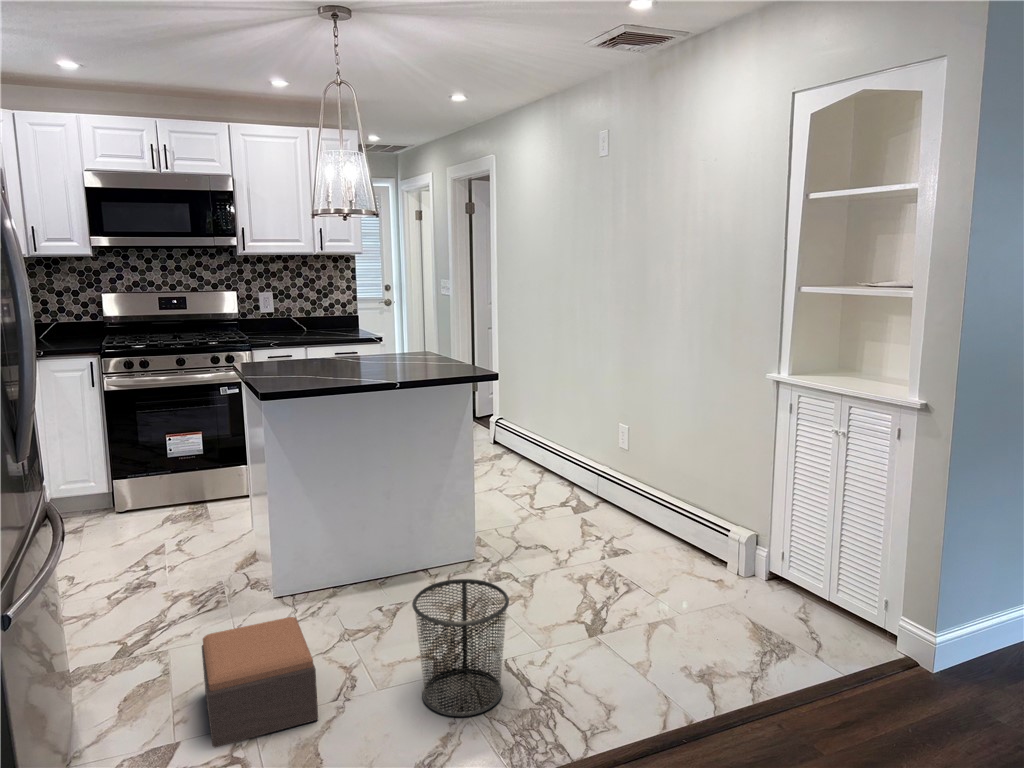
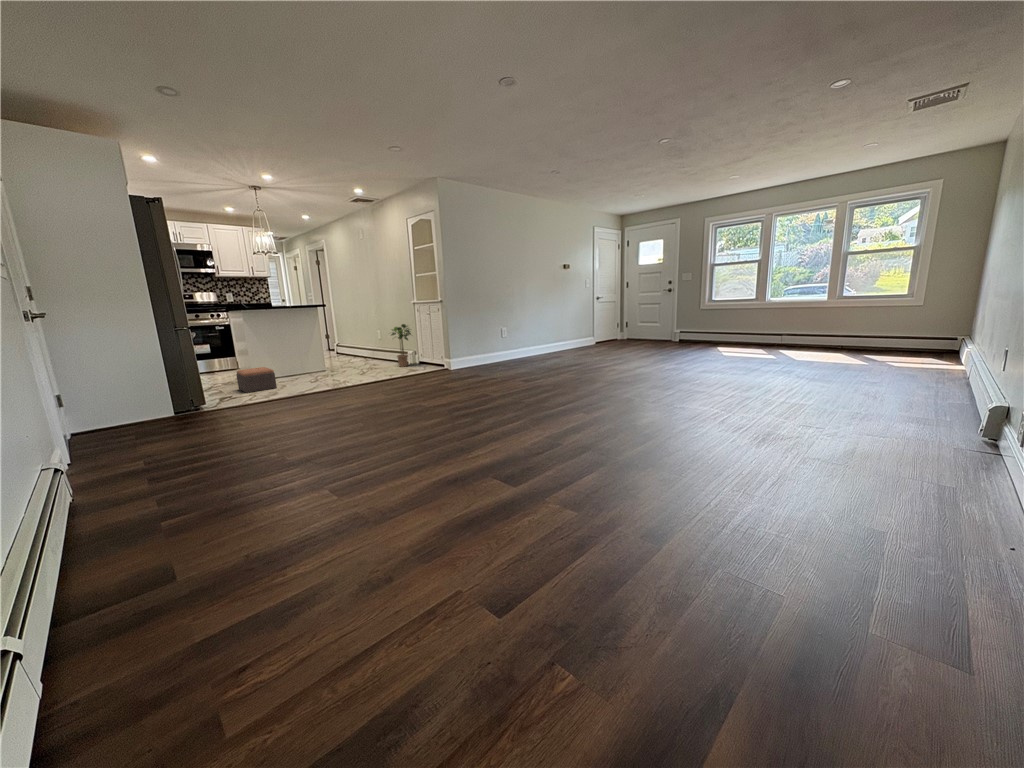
potted plant: none [680,453,770,597] -> present [391,324,411,367]
waste bin: present [412,579,509,717] -> none [302,353,332,384]

